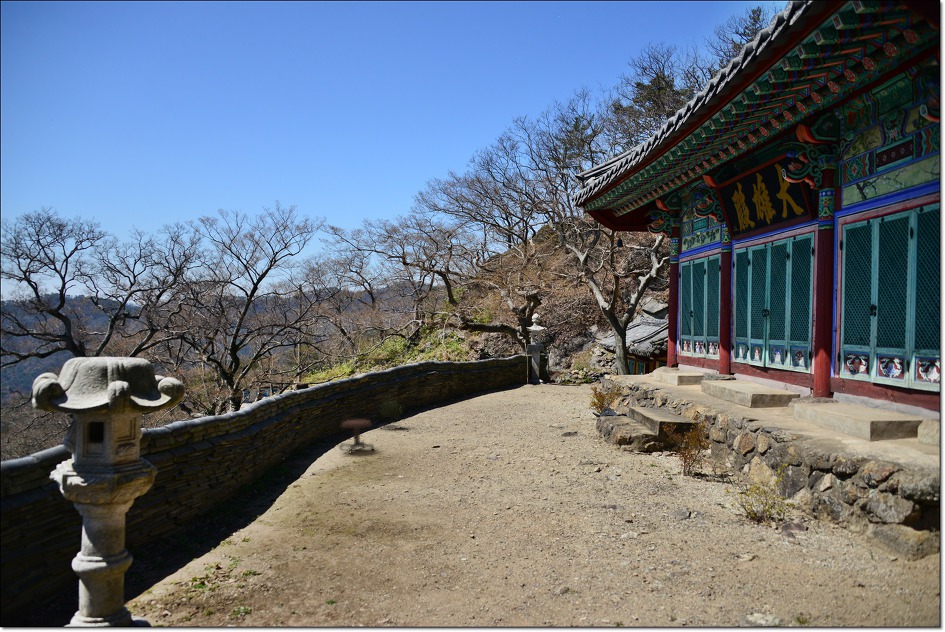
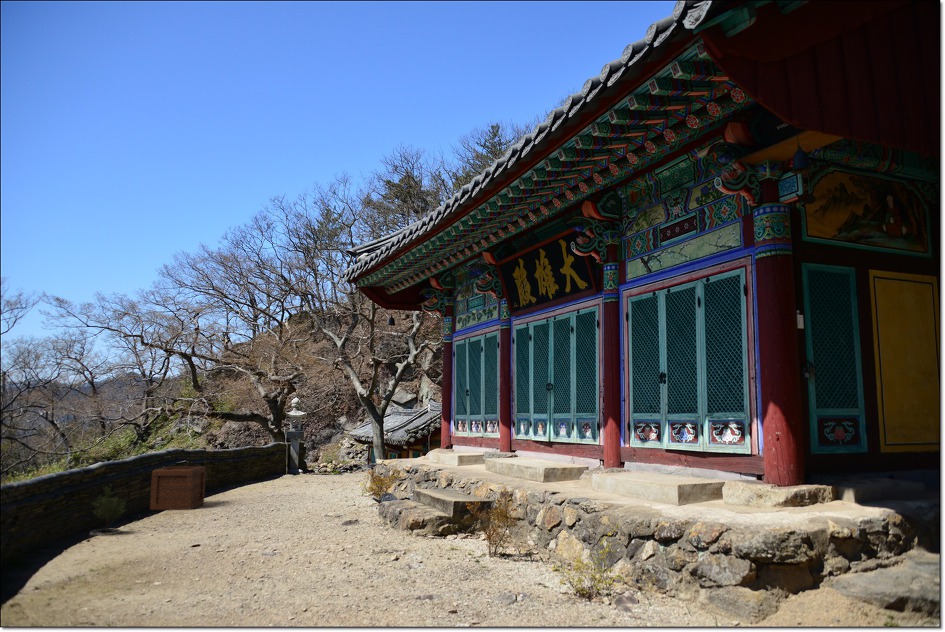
wooden crate: none [423,376,464,412] -> present [150,466,206,510]
stool: present [340,420,374,452] -> none [29,520,86,569]

